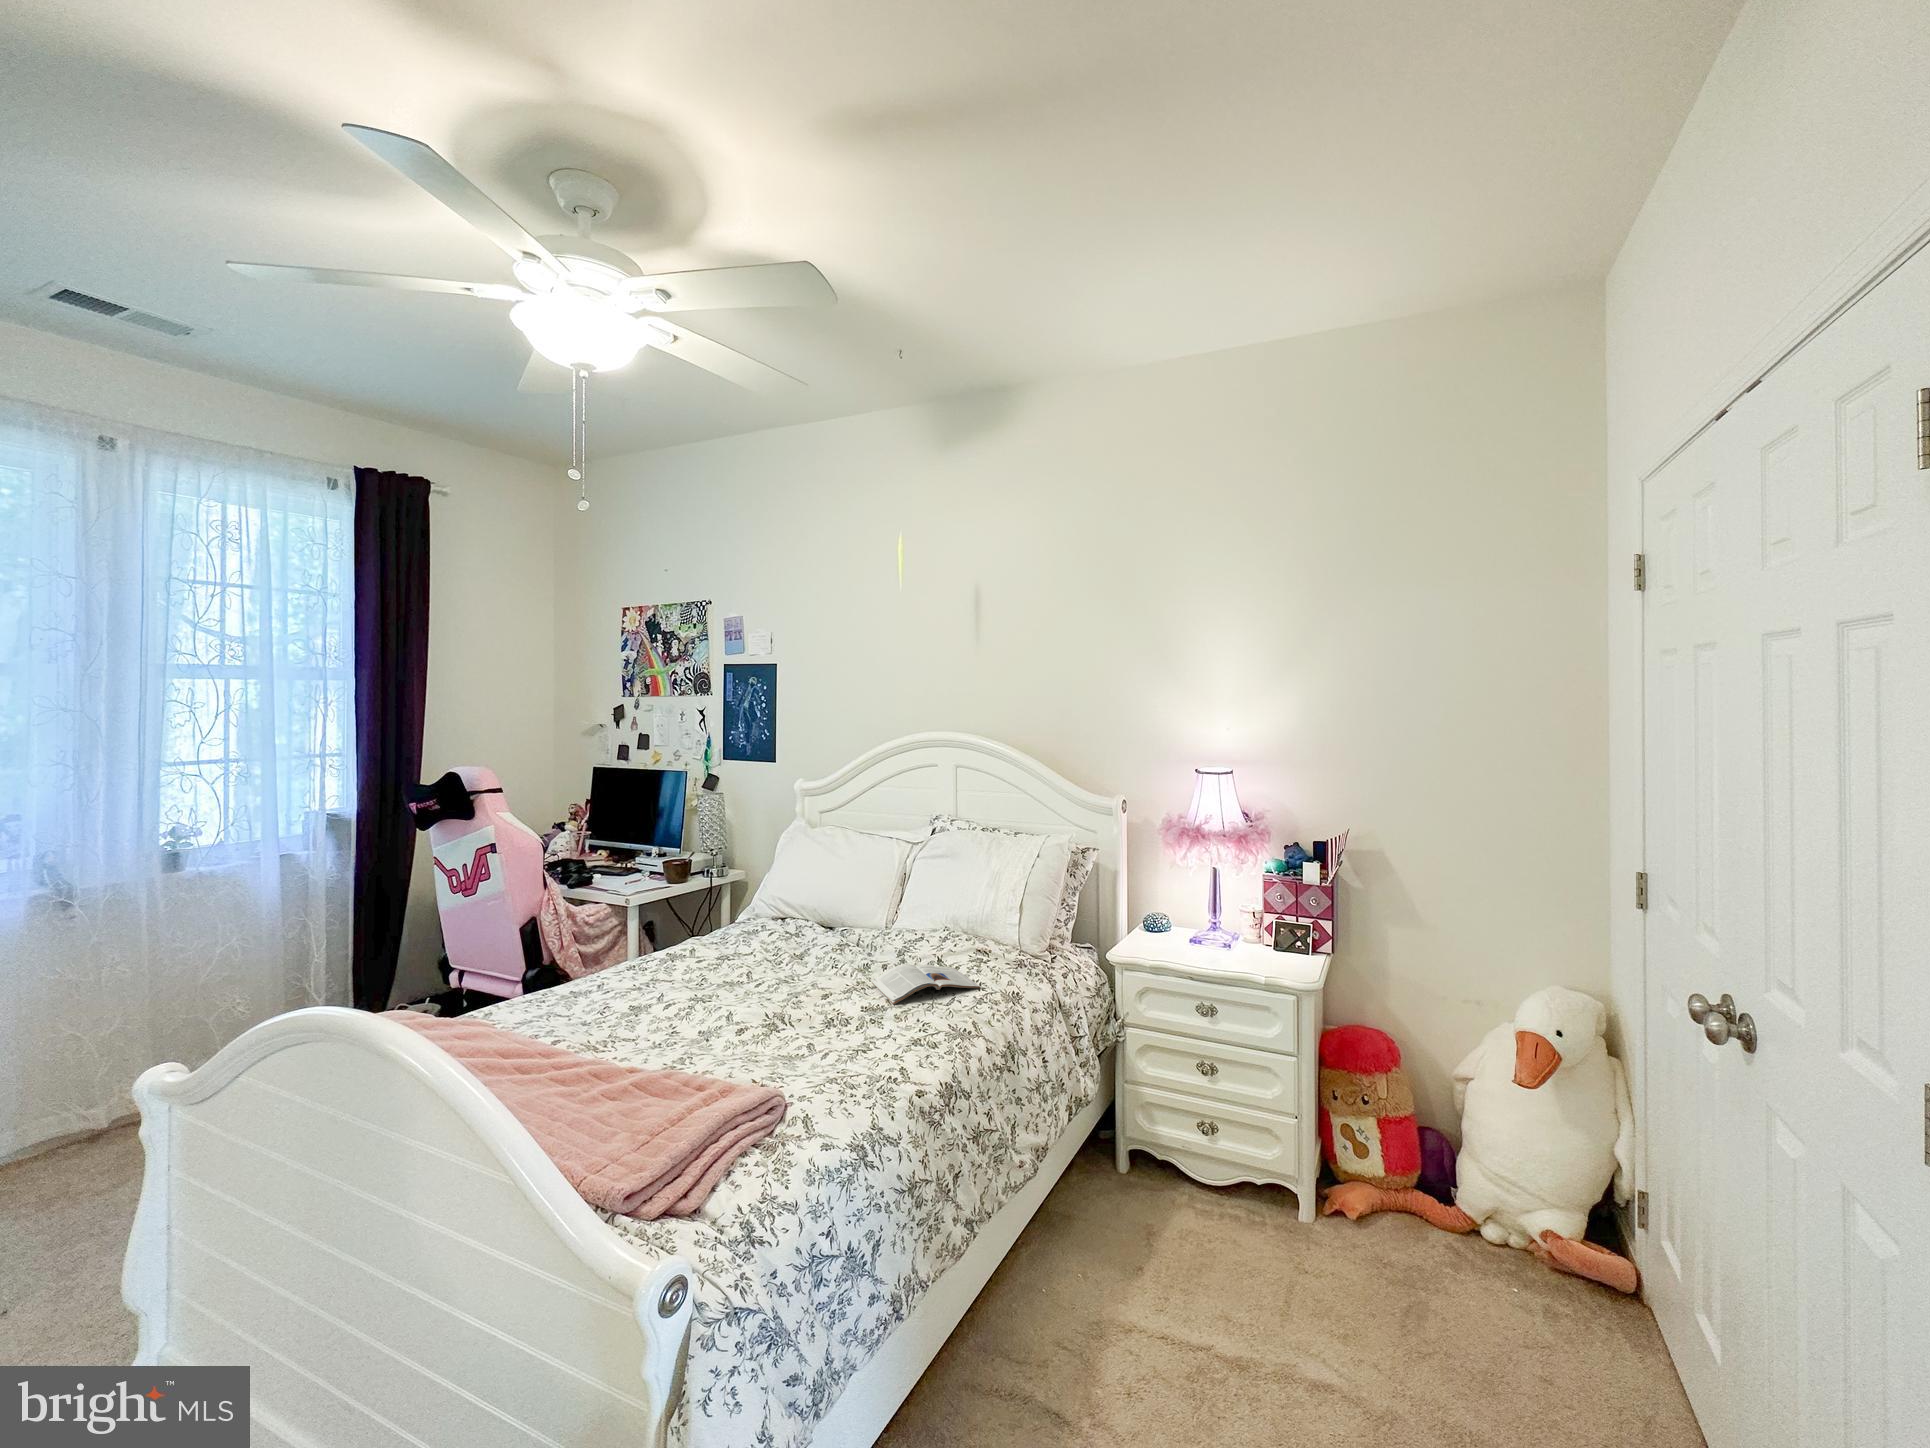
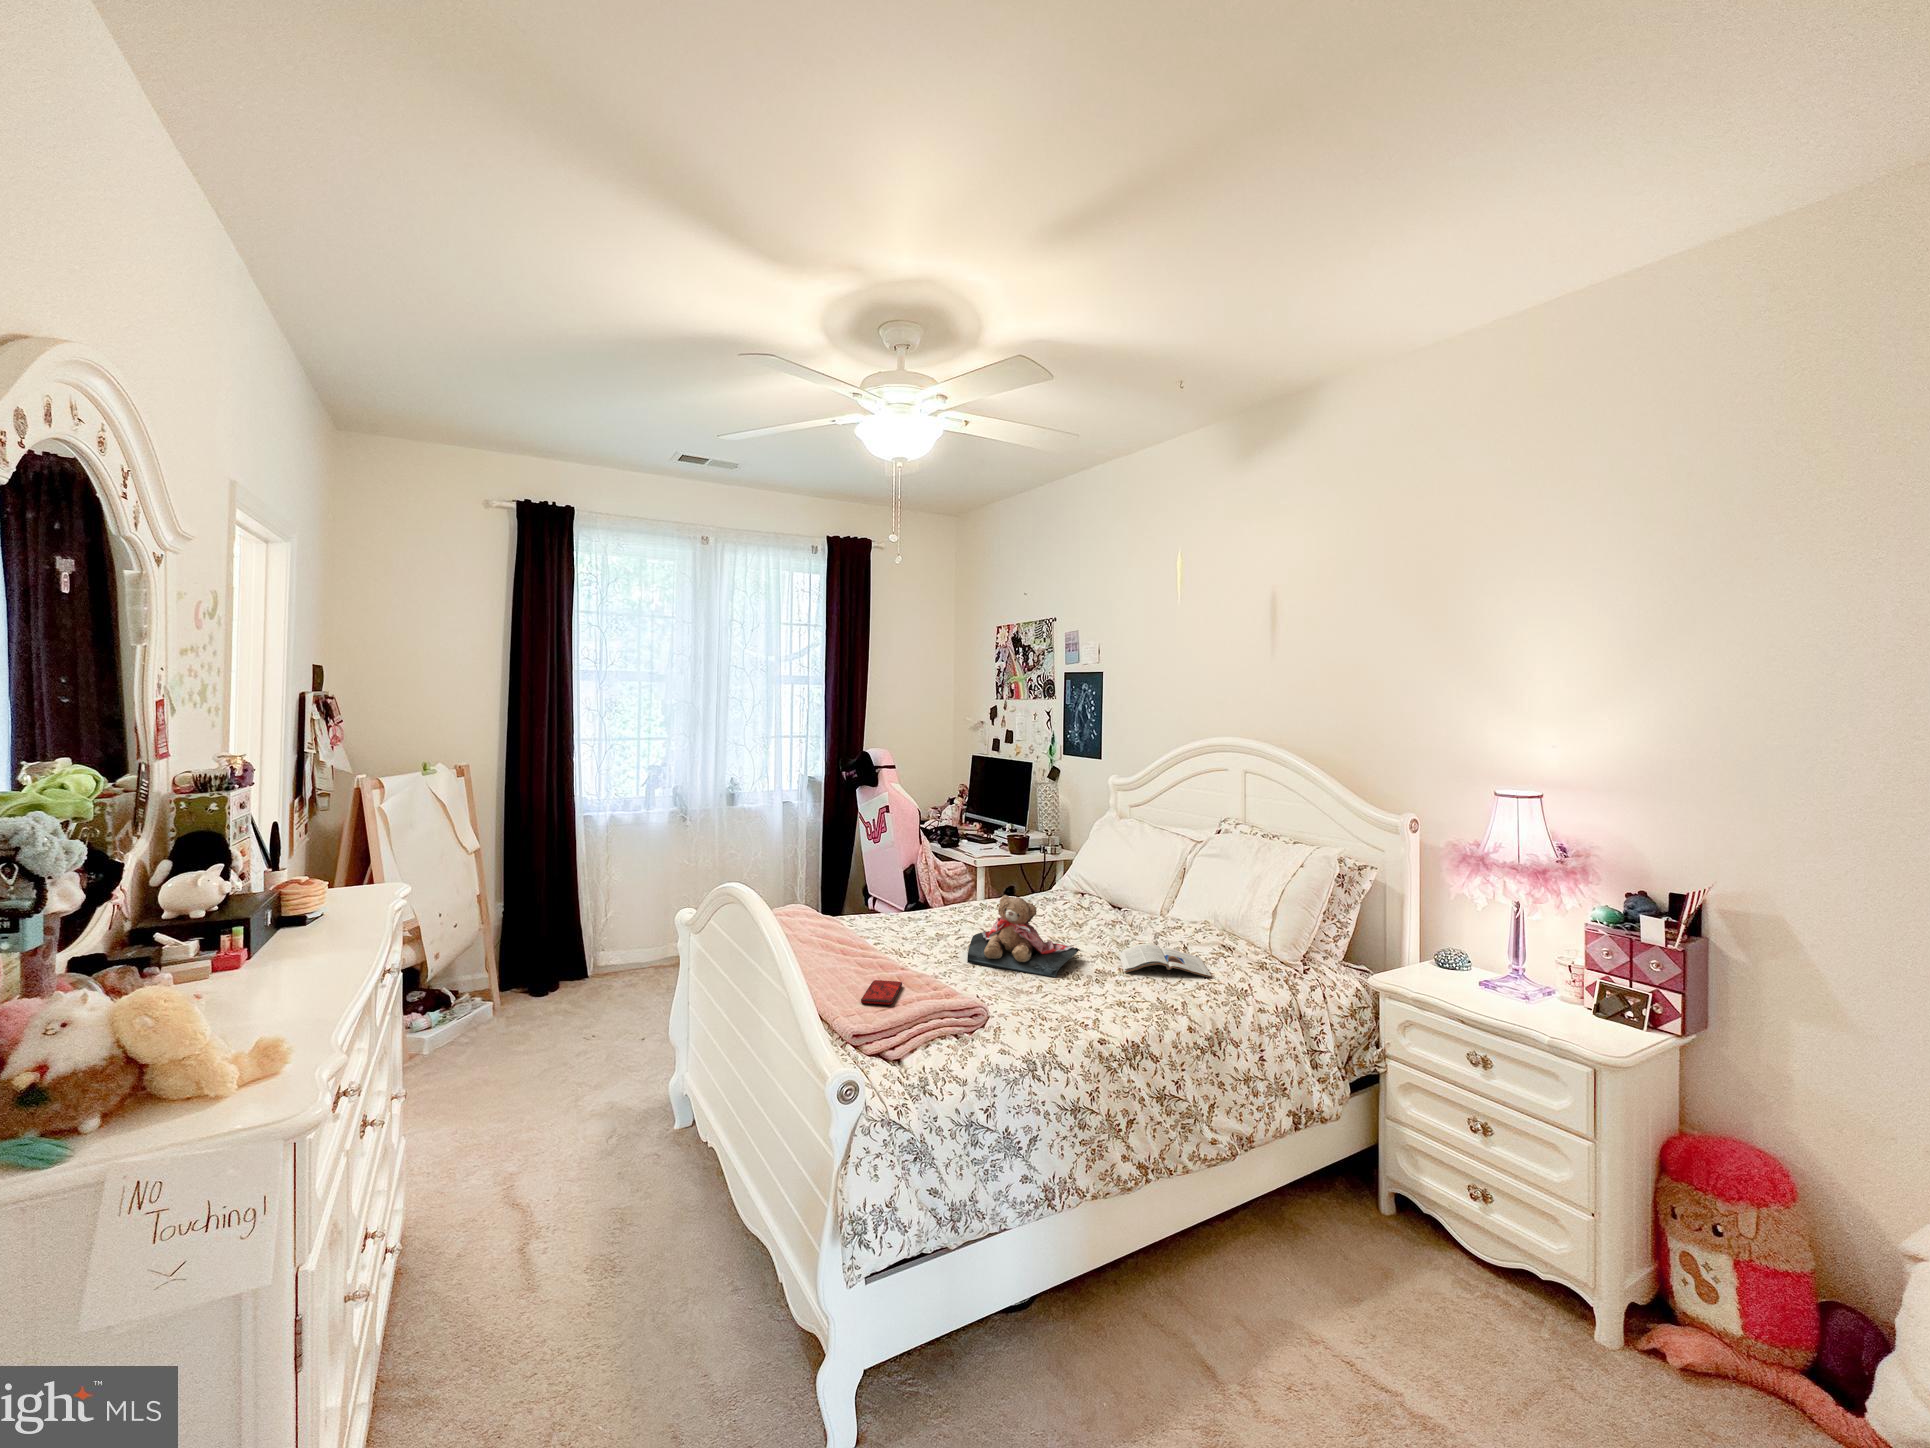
teddy bear: none [694,940,835,1038] -> present [967,895,1080,977]
smartphone: none [610,1093,661,1142] -> present [861,980,902,1005]

